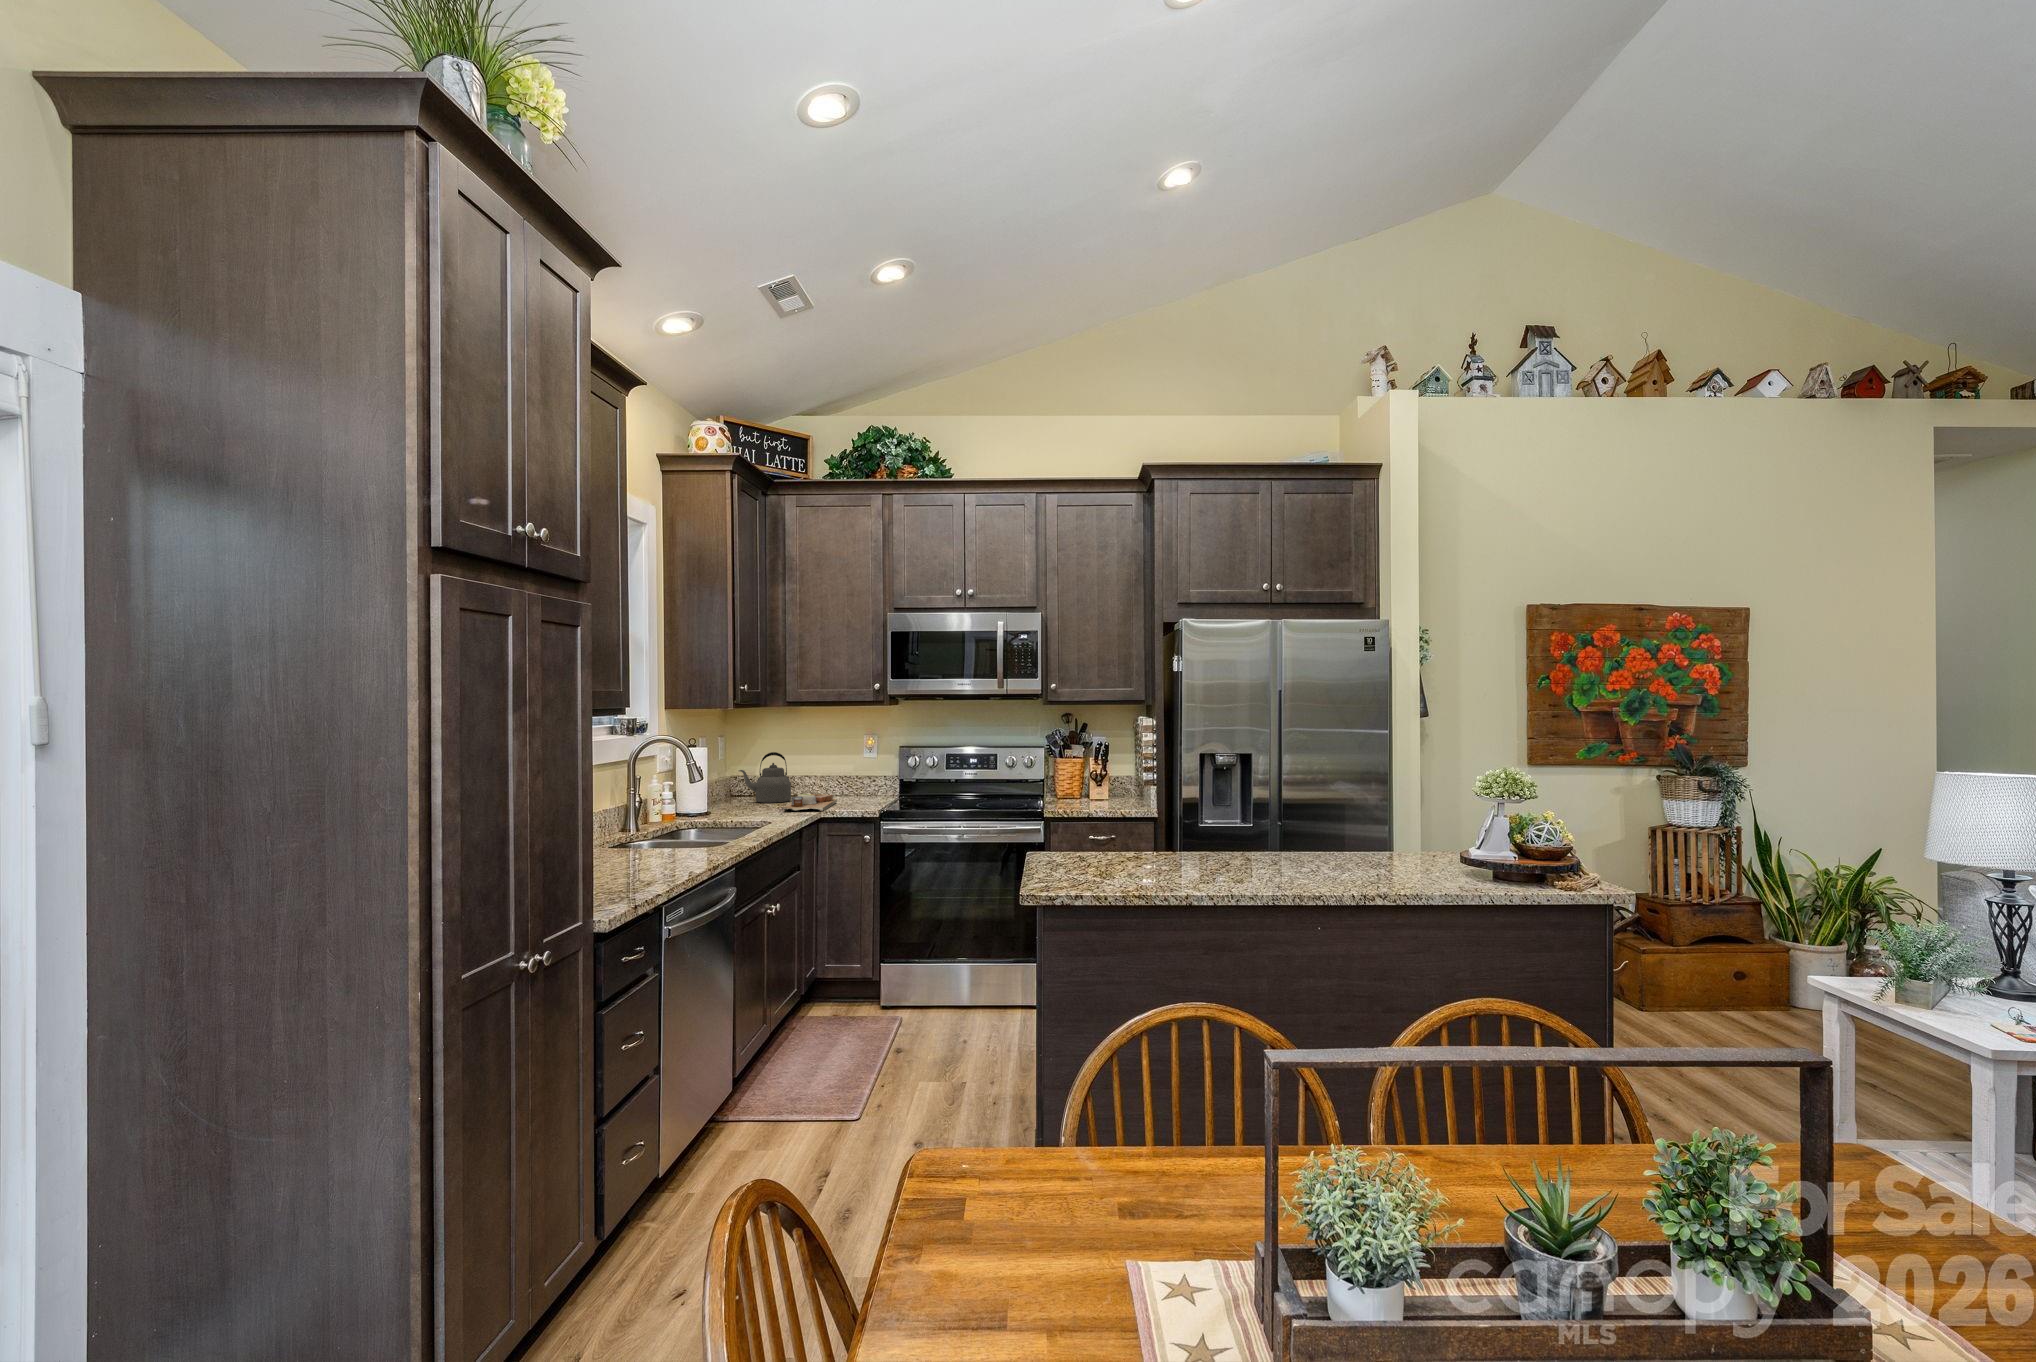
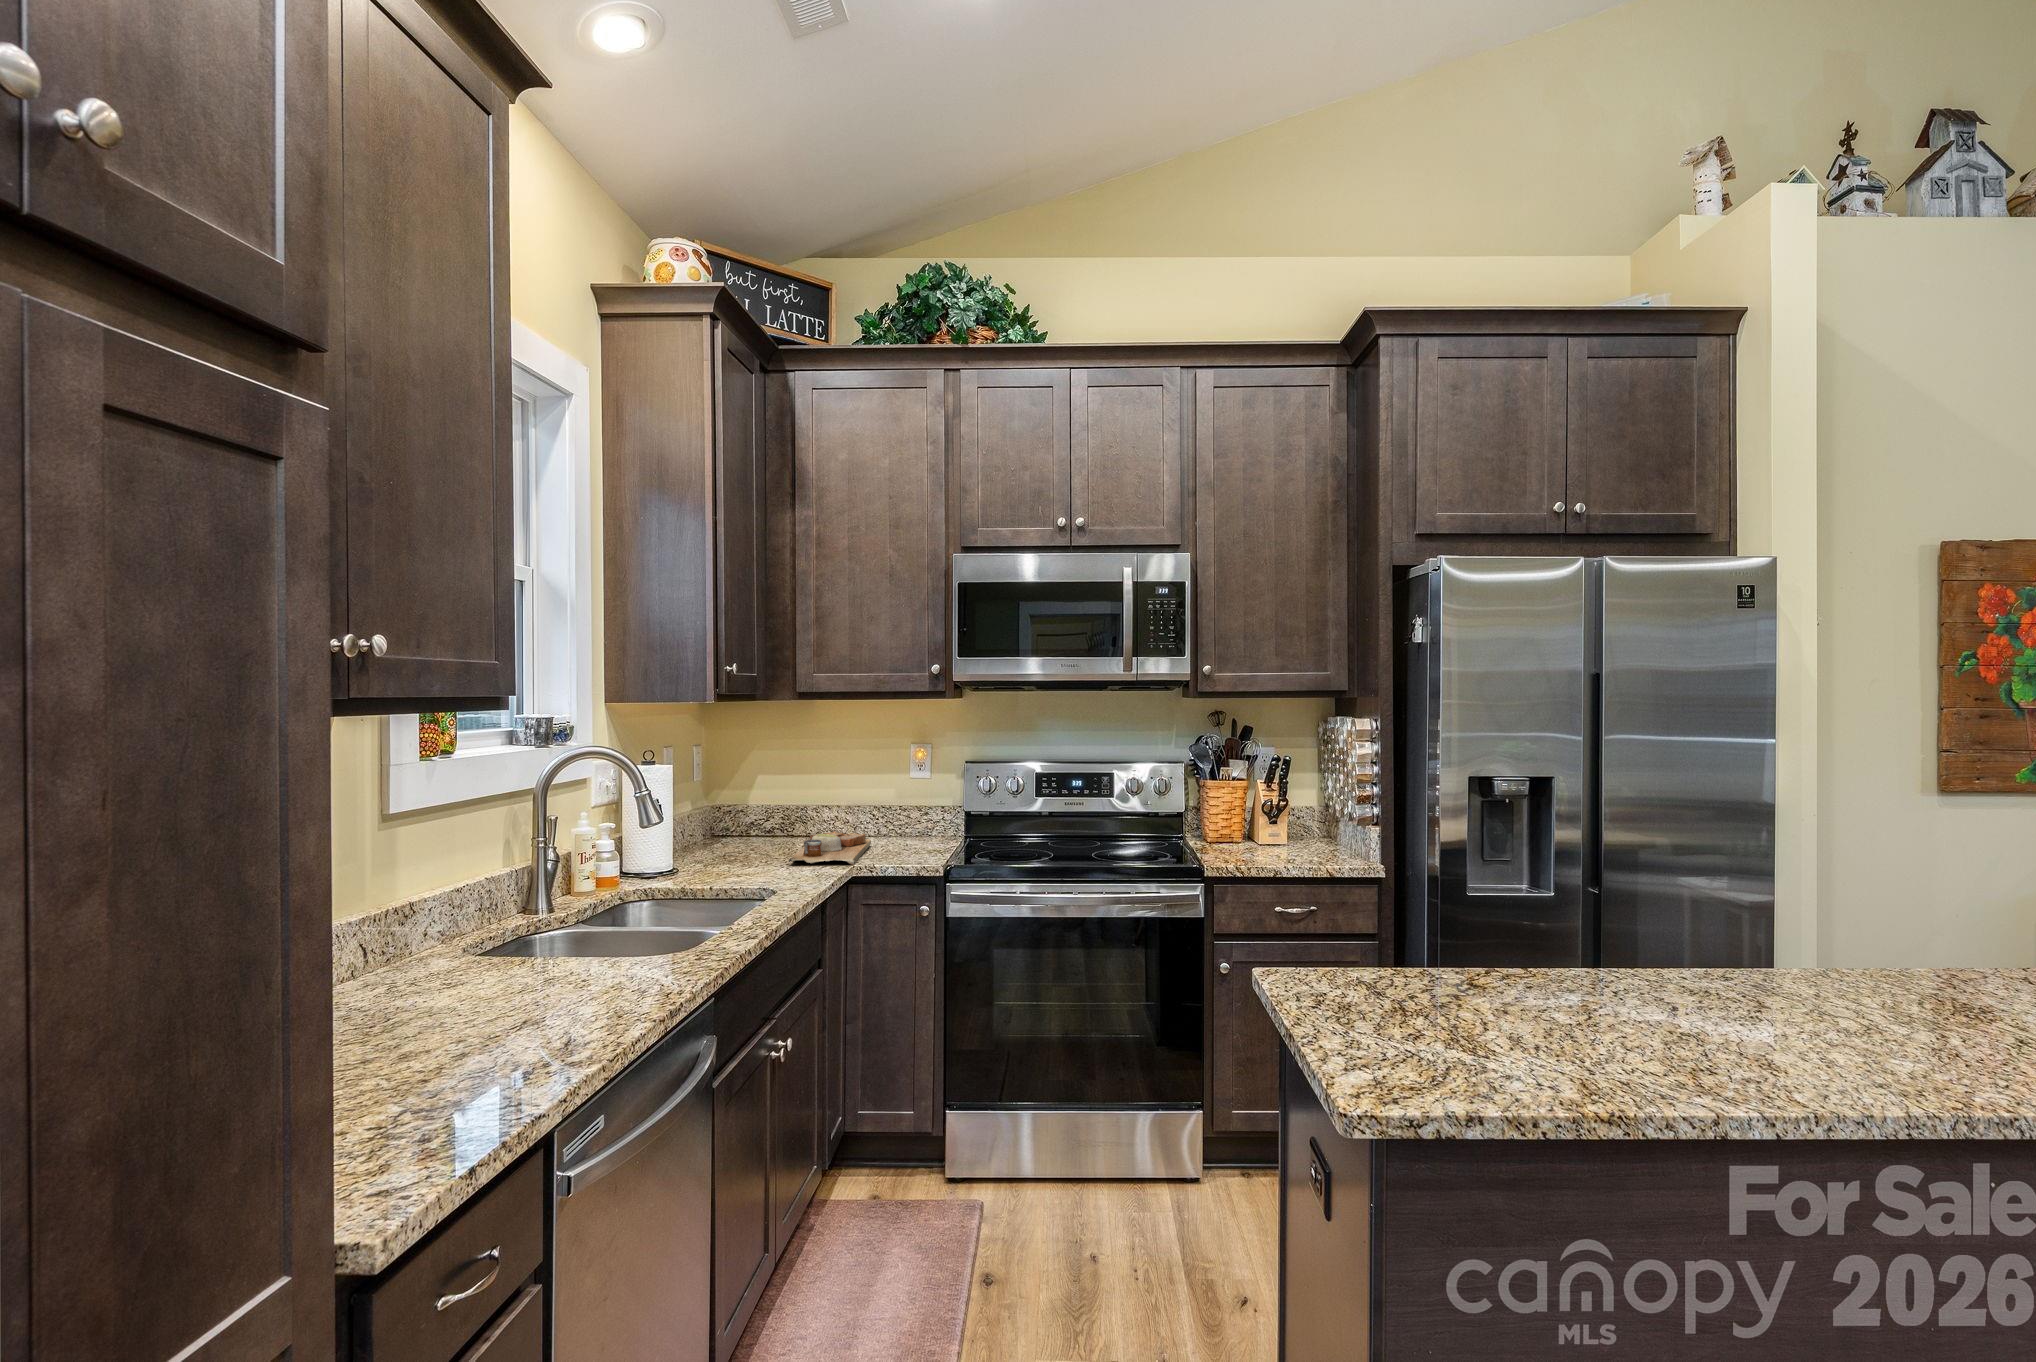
kettle: present [739,752,791,803] -> none [720,767,800,844]

